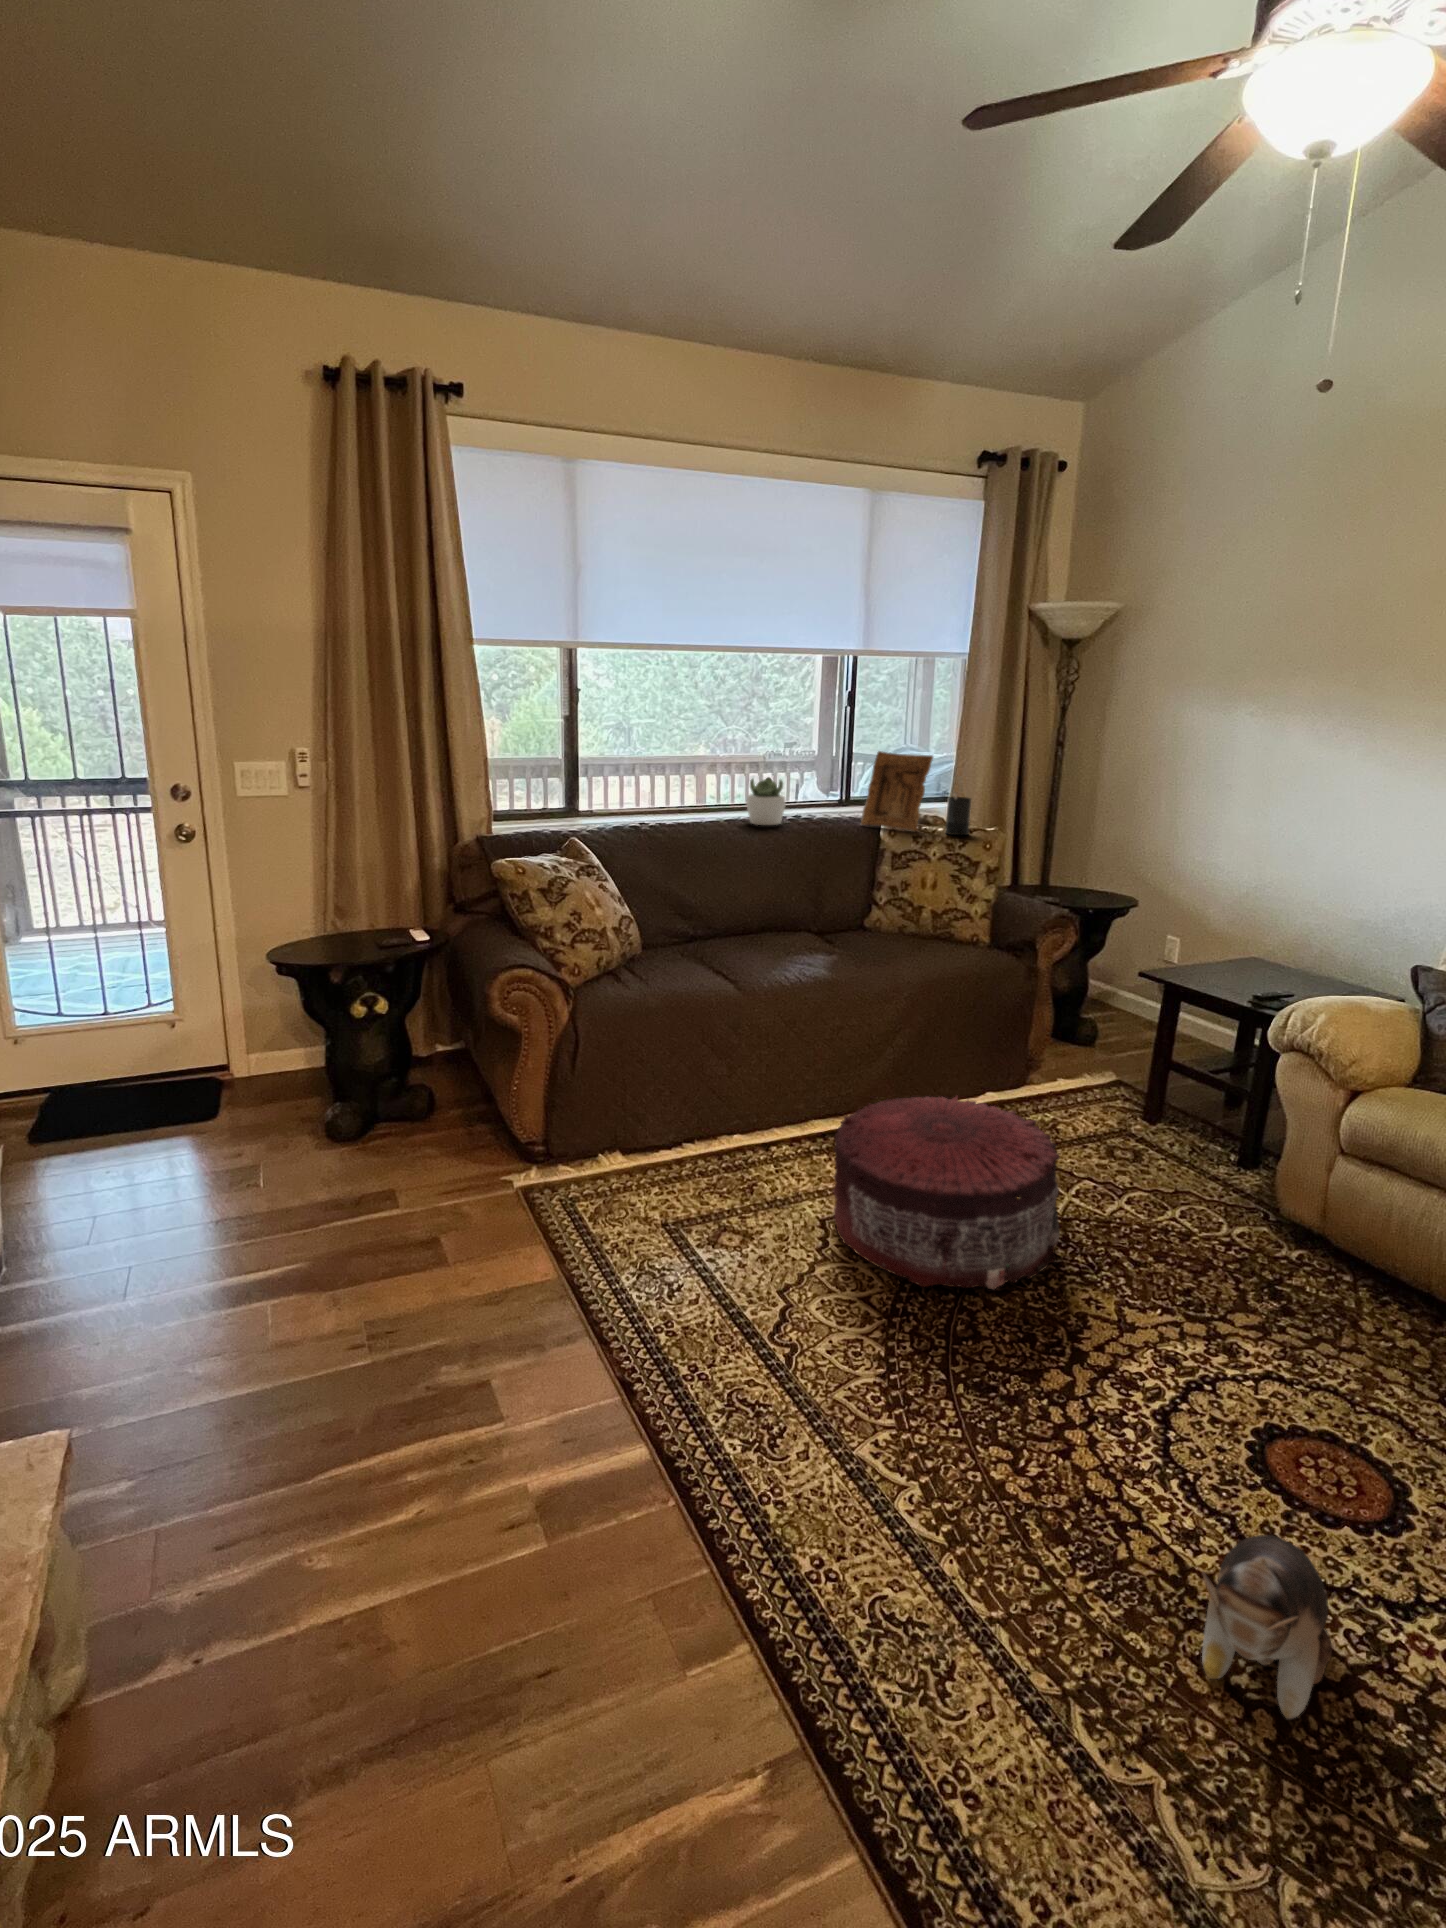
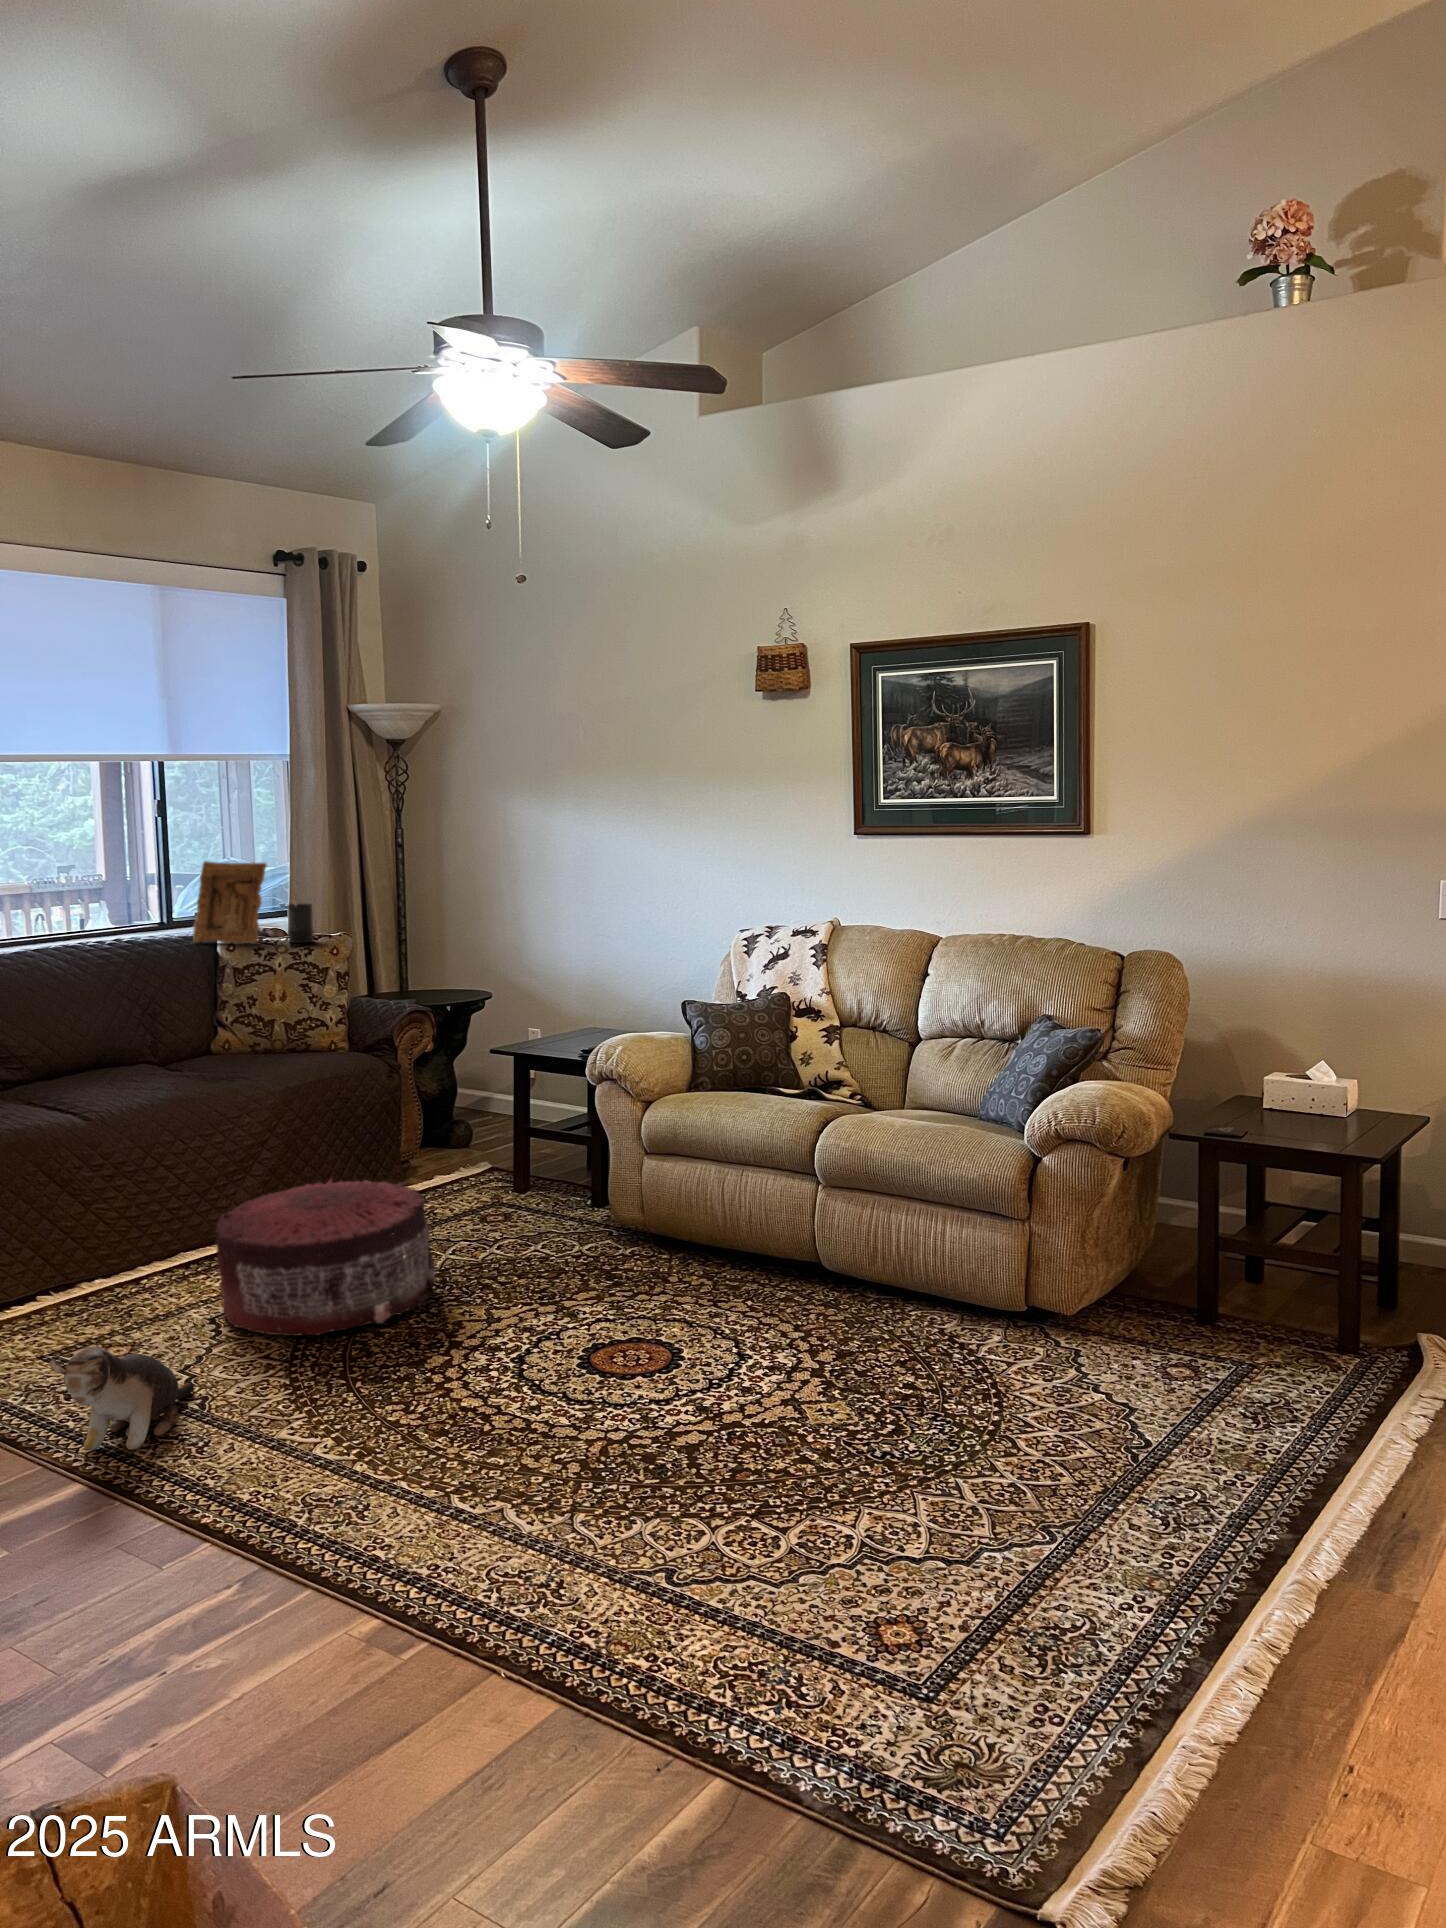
succulent plant: present [746,777,786,825] -> none [51,897,102,951]
plush toy: present [1202,1535,1332,1719] -> present [50,1346,193,1450]

